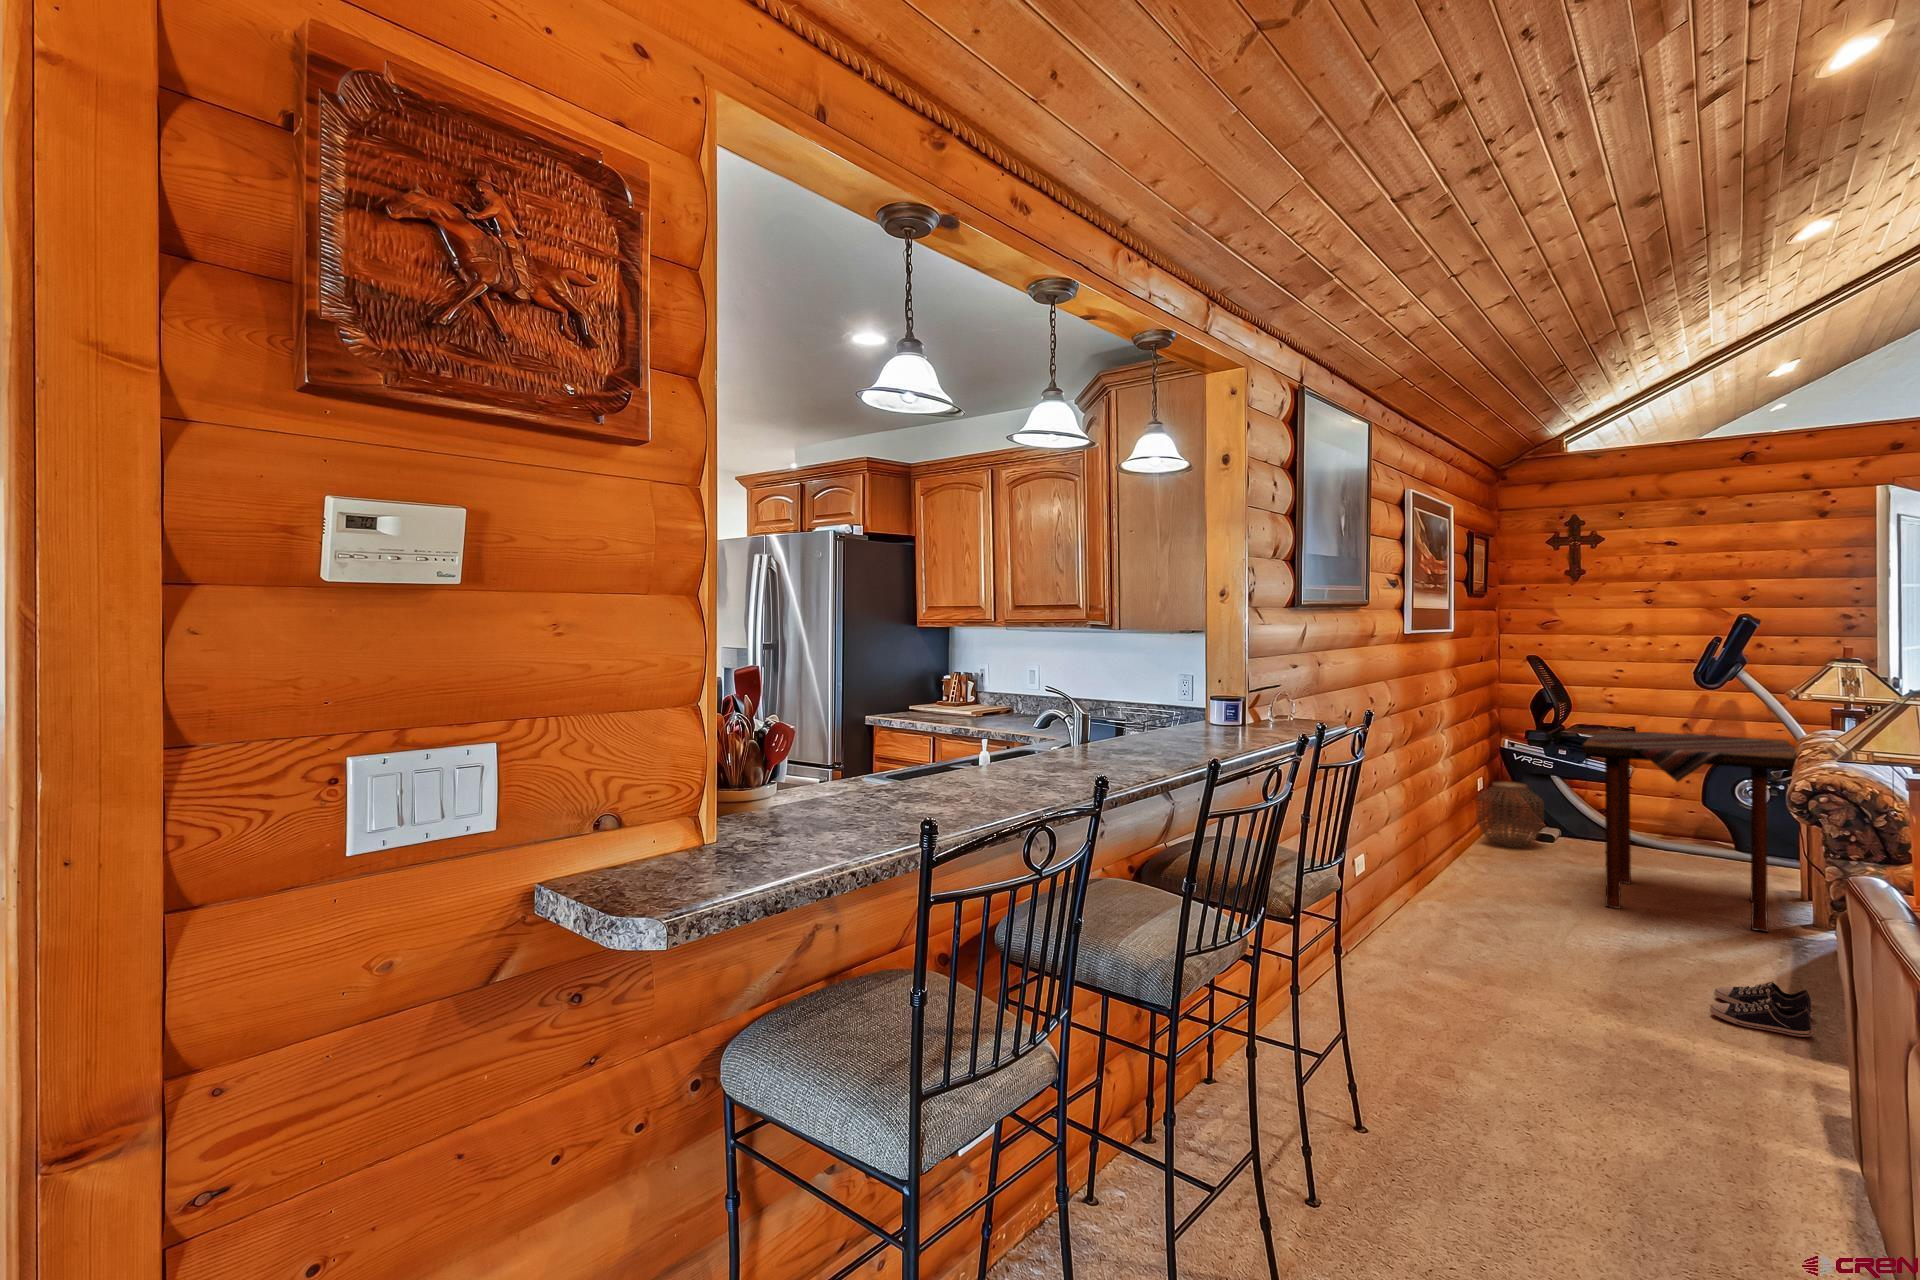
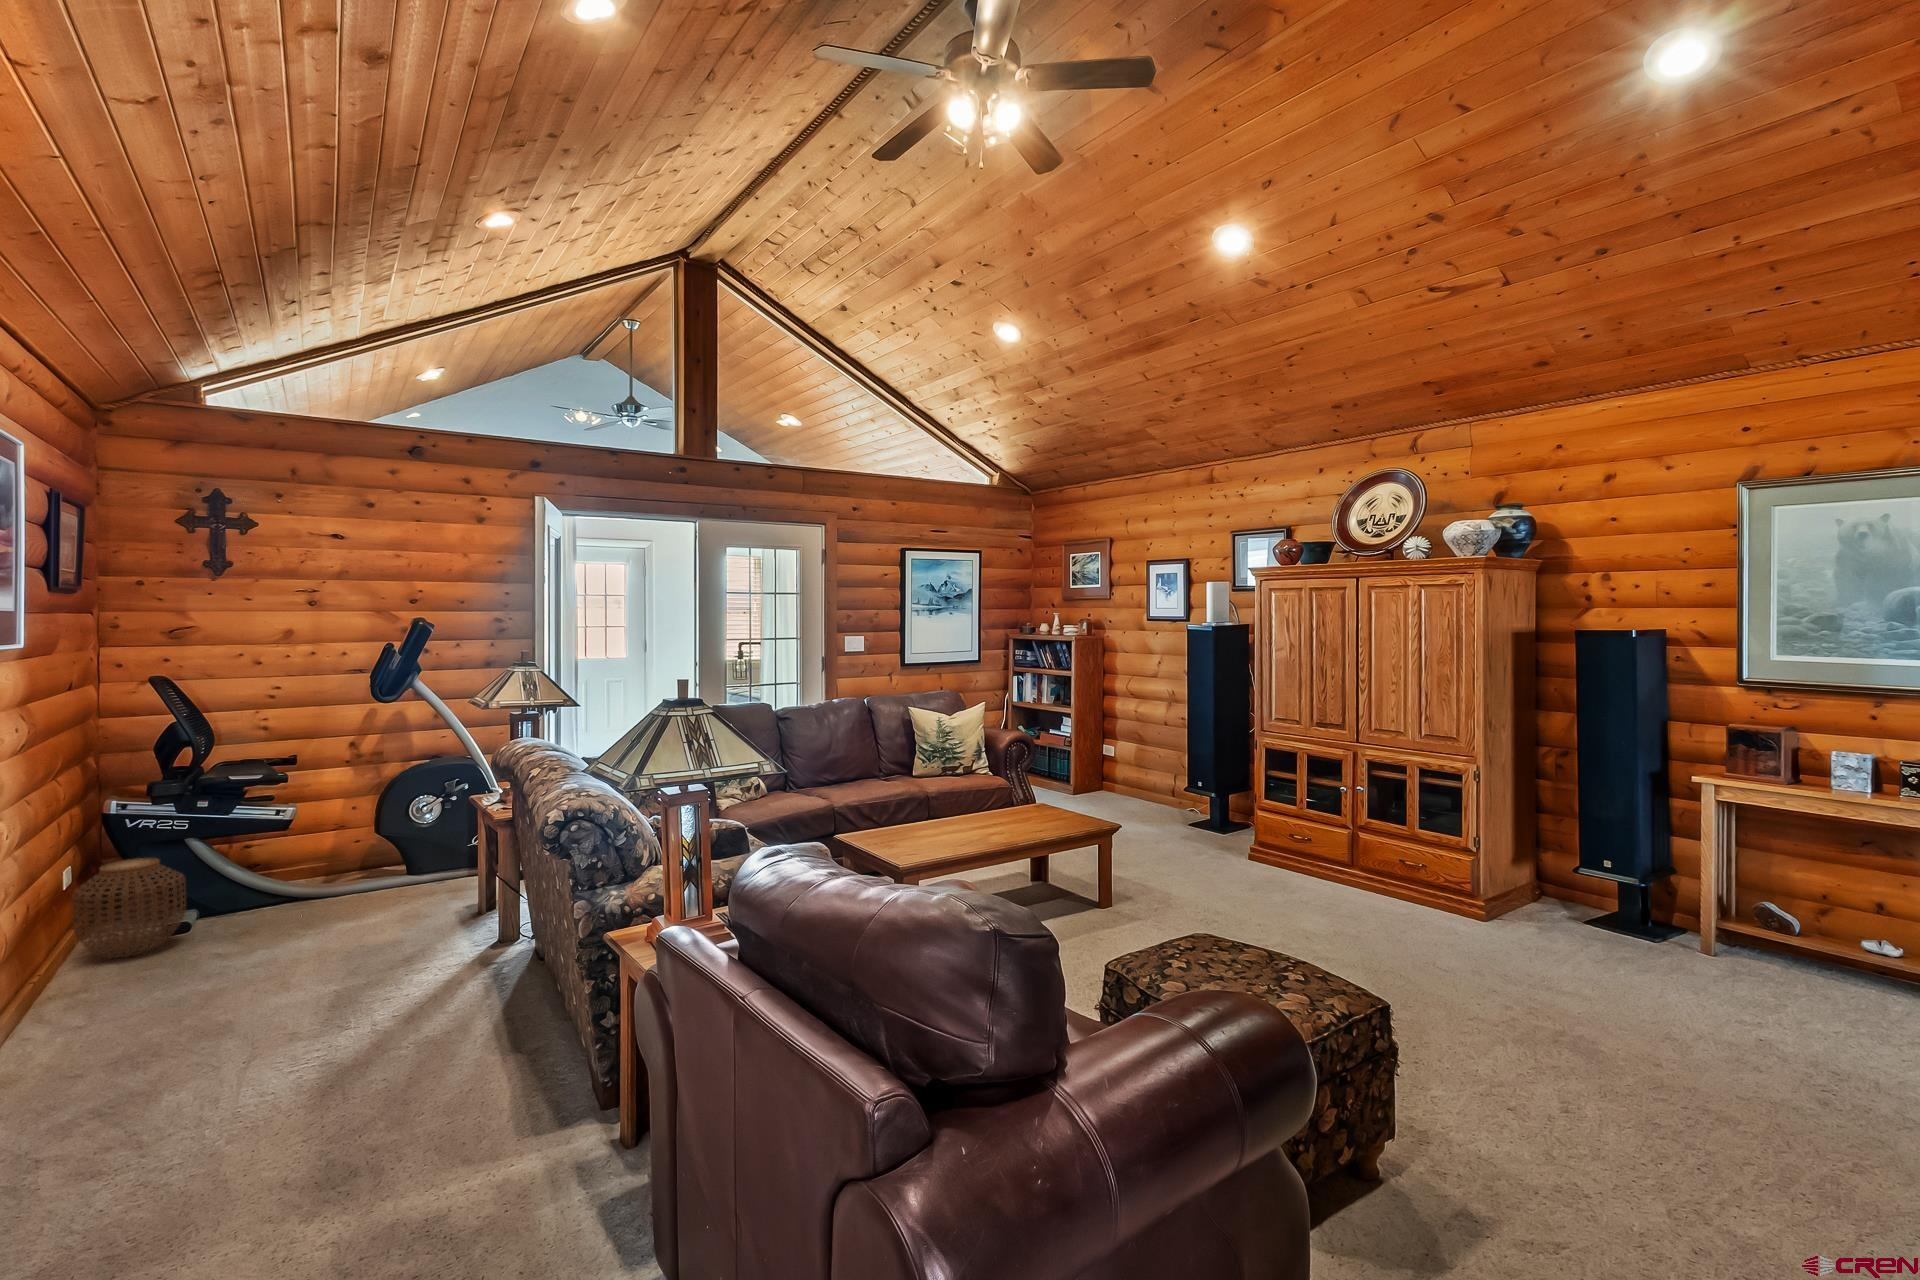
side table: present [1582,730,1797,932] -> none [262,754,501,1008]
sneaker: present [1710,981,1813,1037] -> none [462,1042,568,1124]

